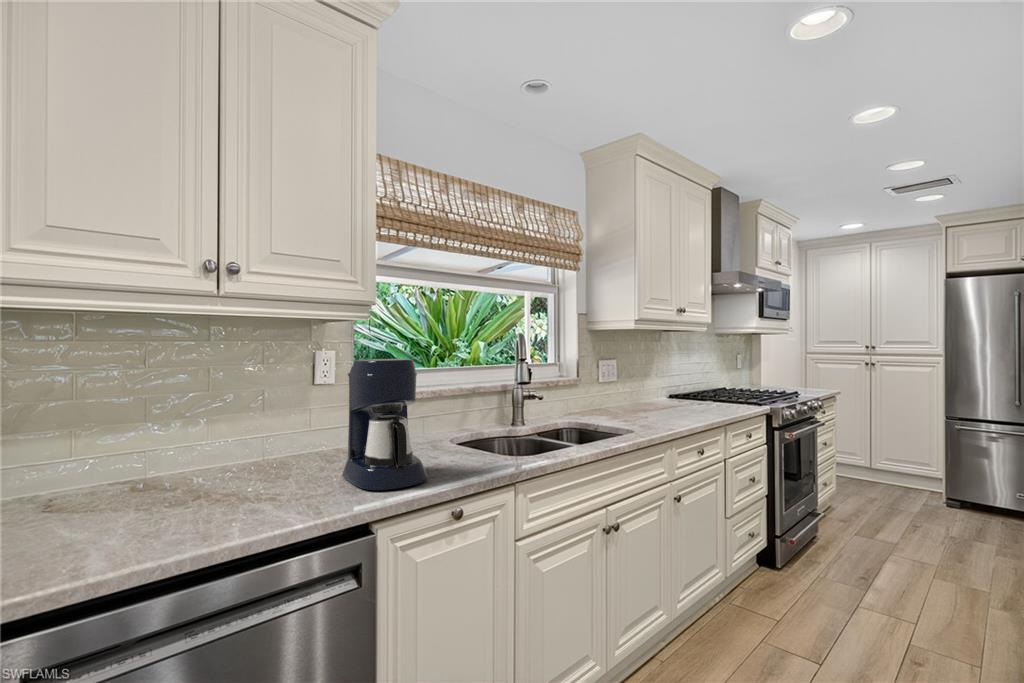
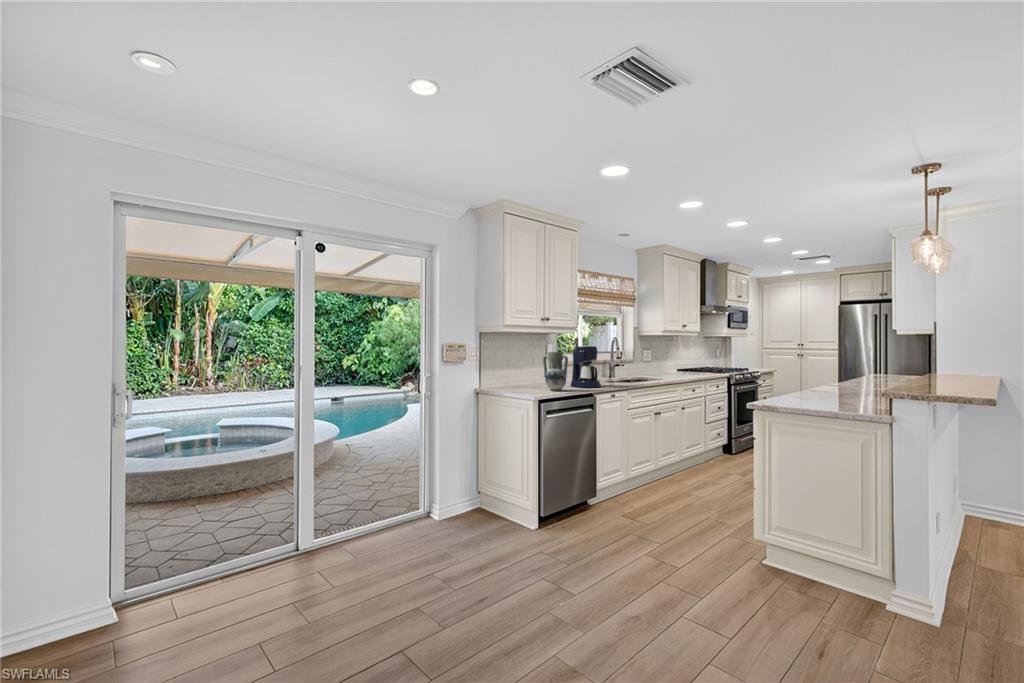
vase: none [179,384,264,524] -> present [543,352,568,391]

